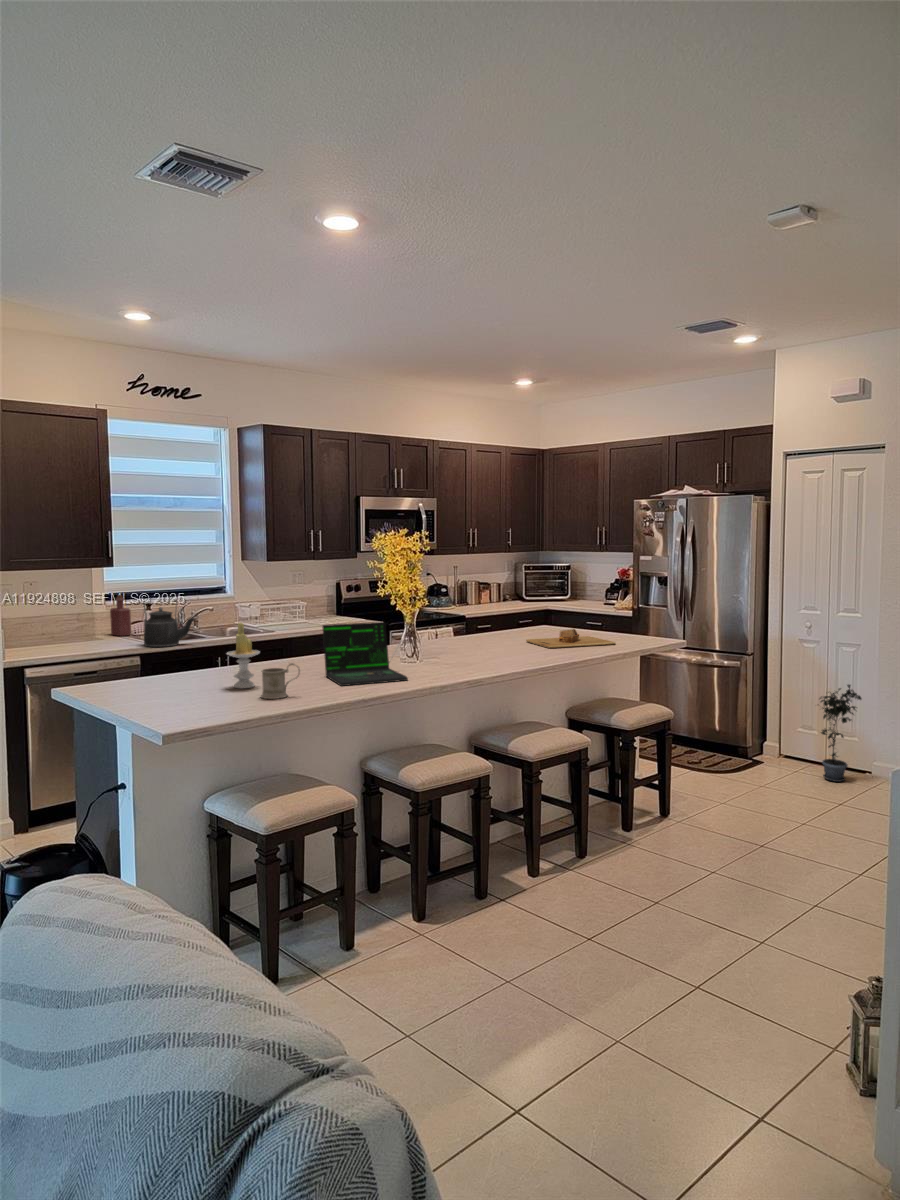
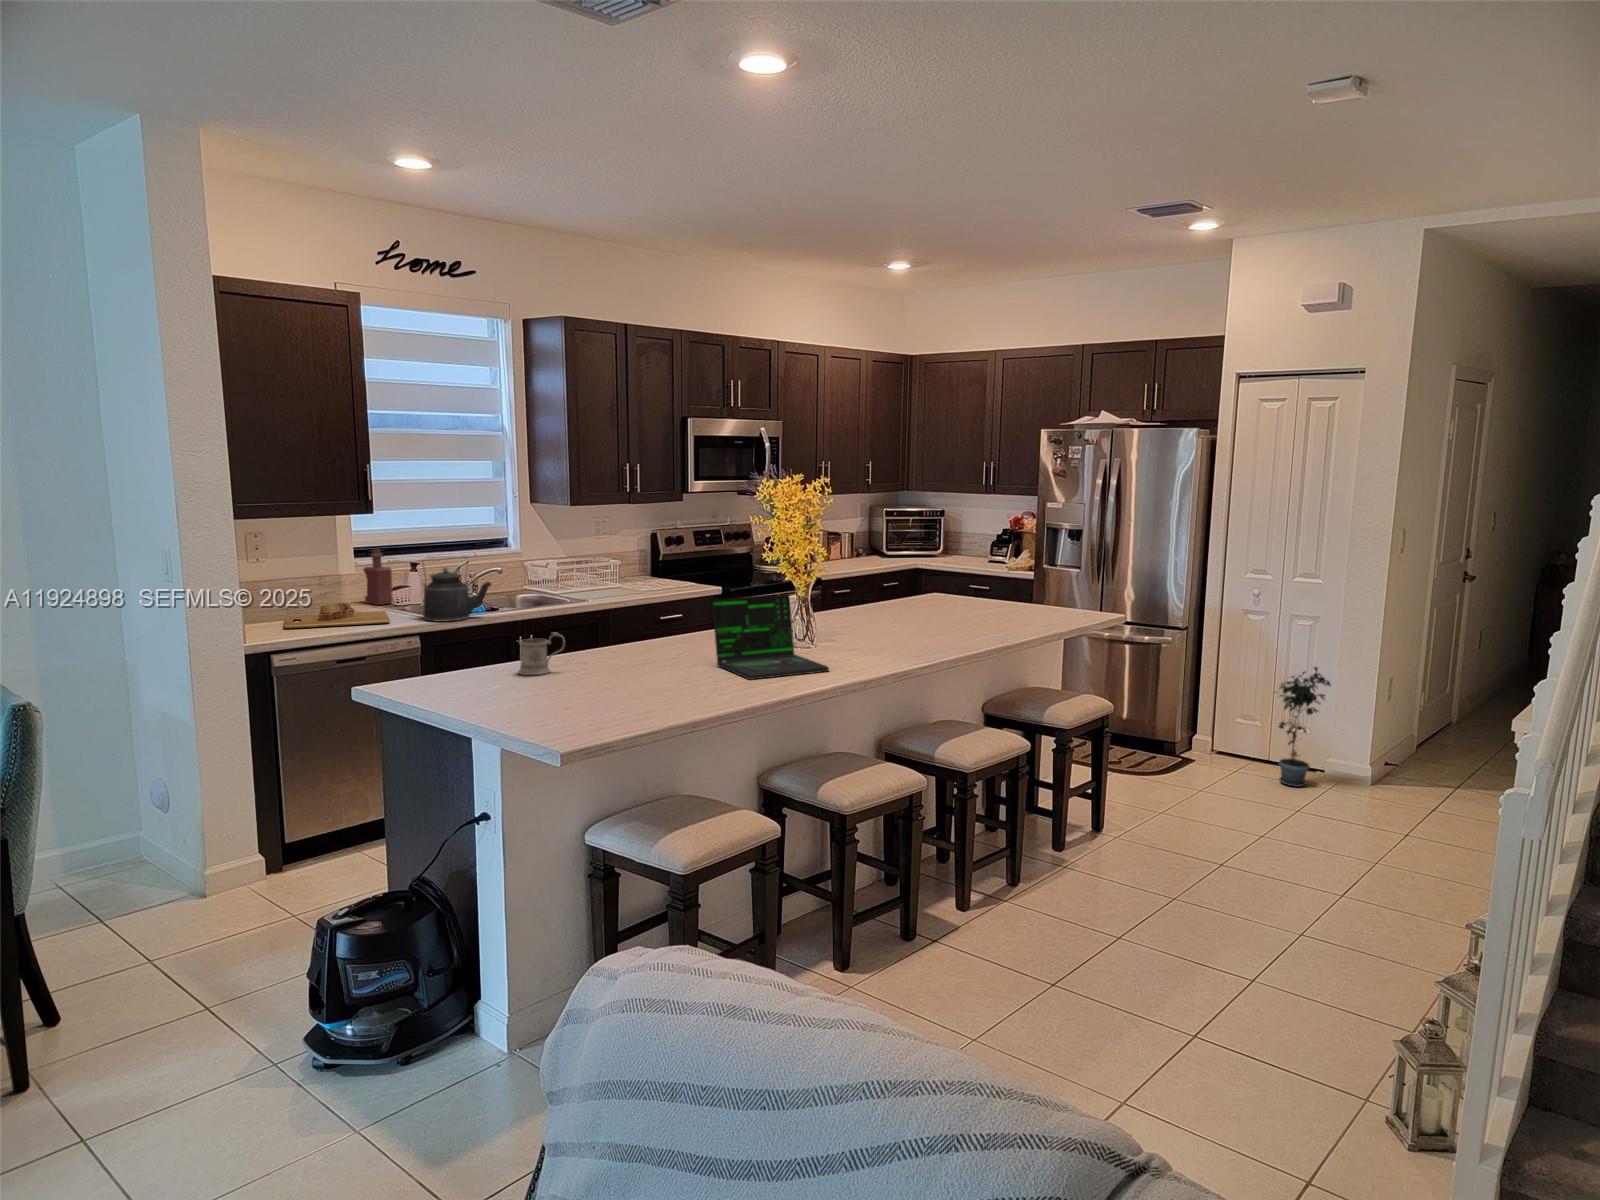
candle: present [227,623,260,688] -> none [600,597,643,684]
cutting board: present [526,629,615,648] -> present [284,603,390,629]
mug: present [261,663,300,699] -> present [518,633,565,675]

